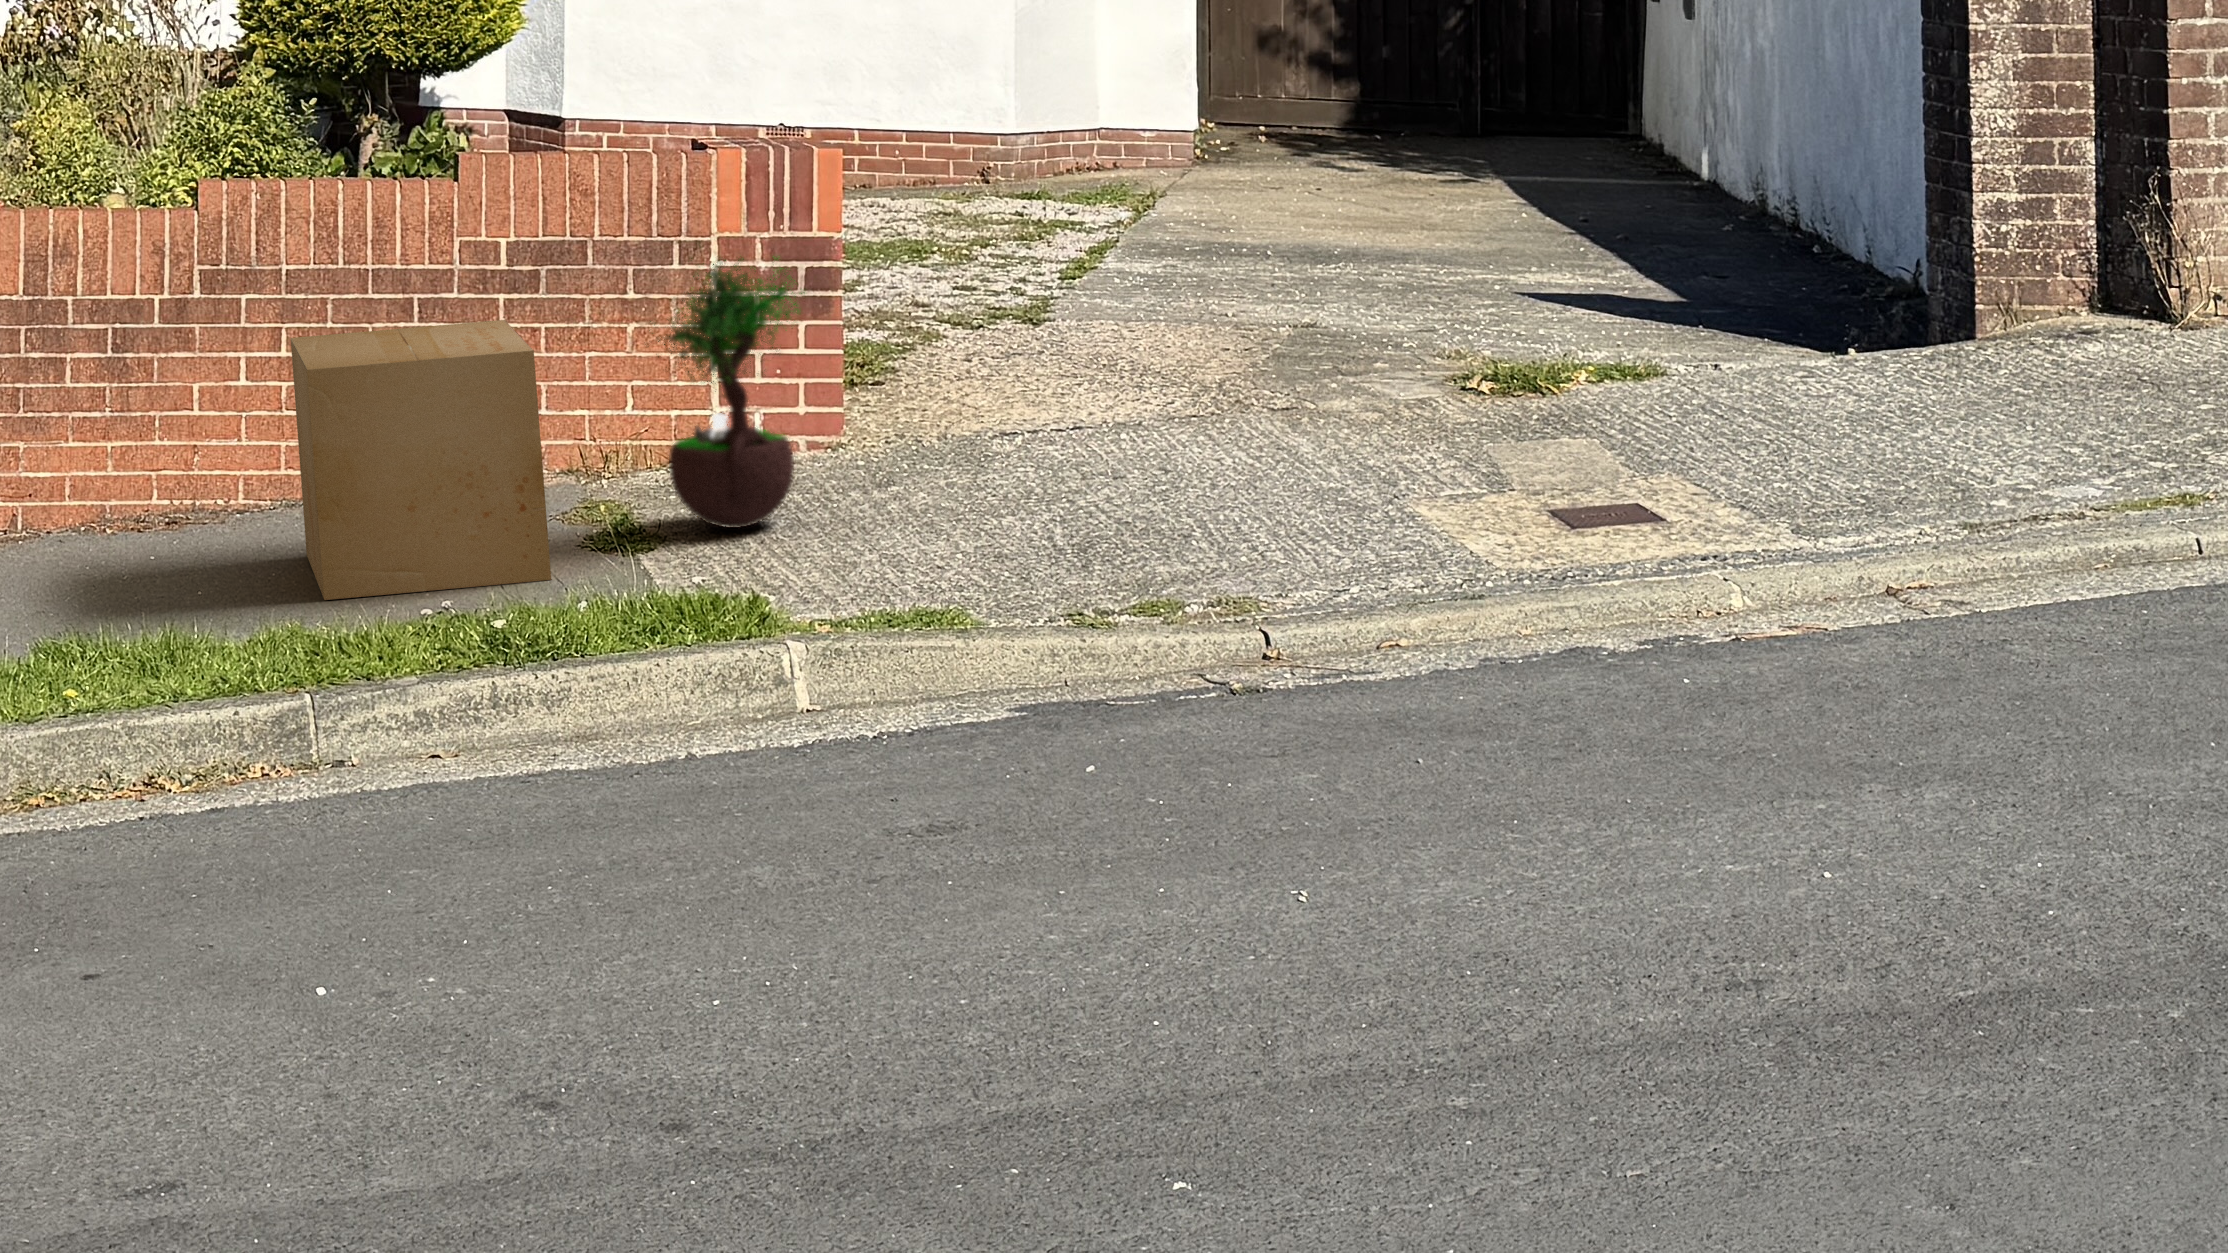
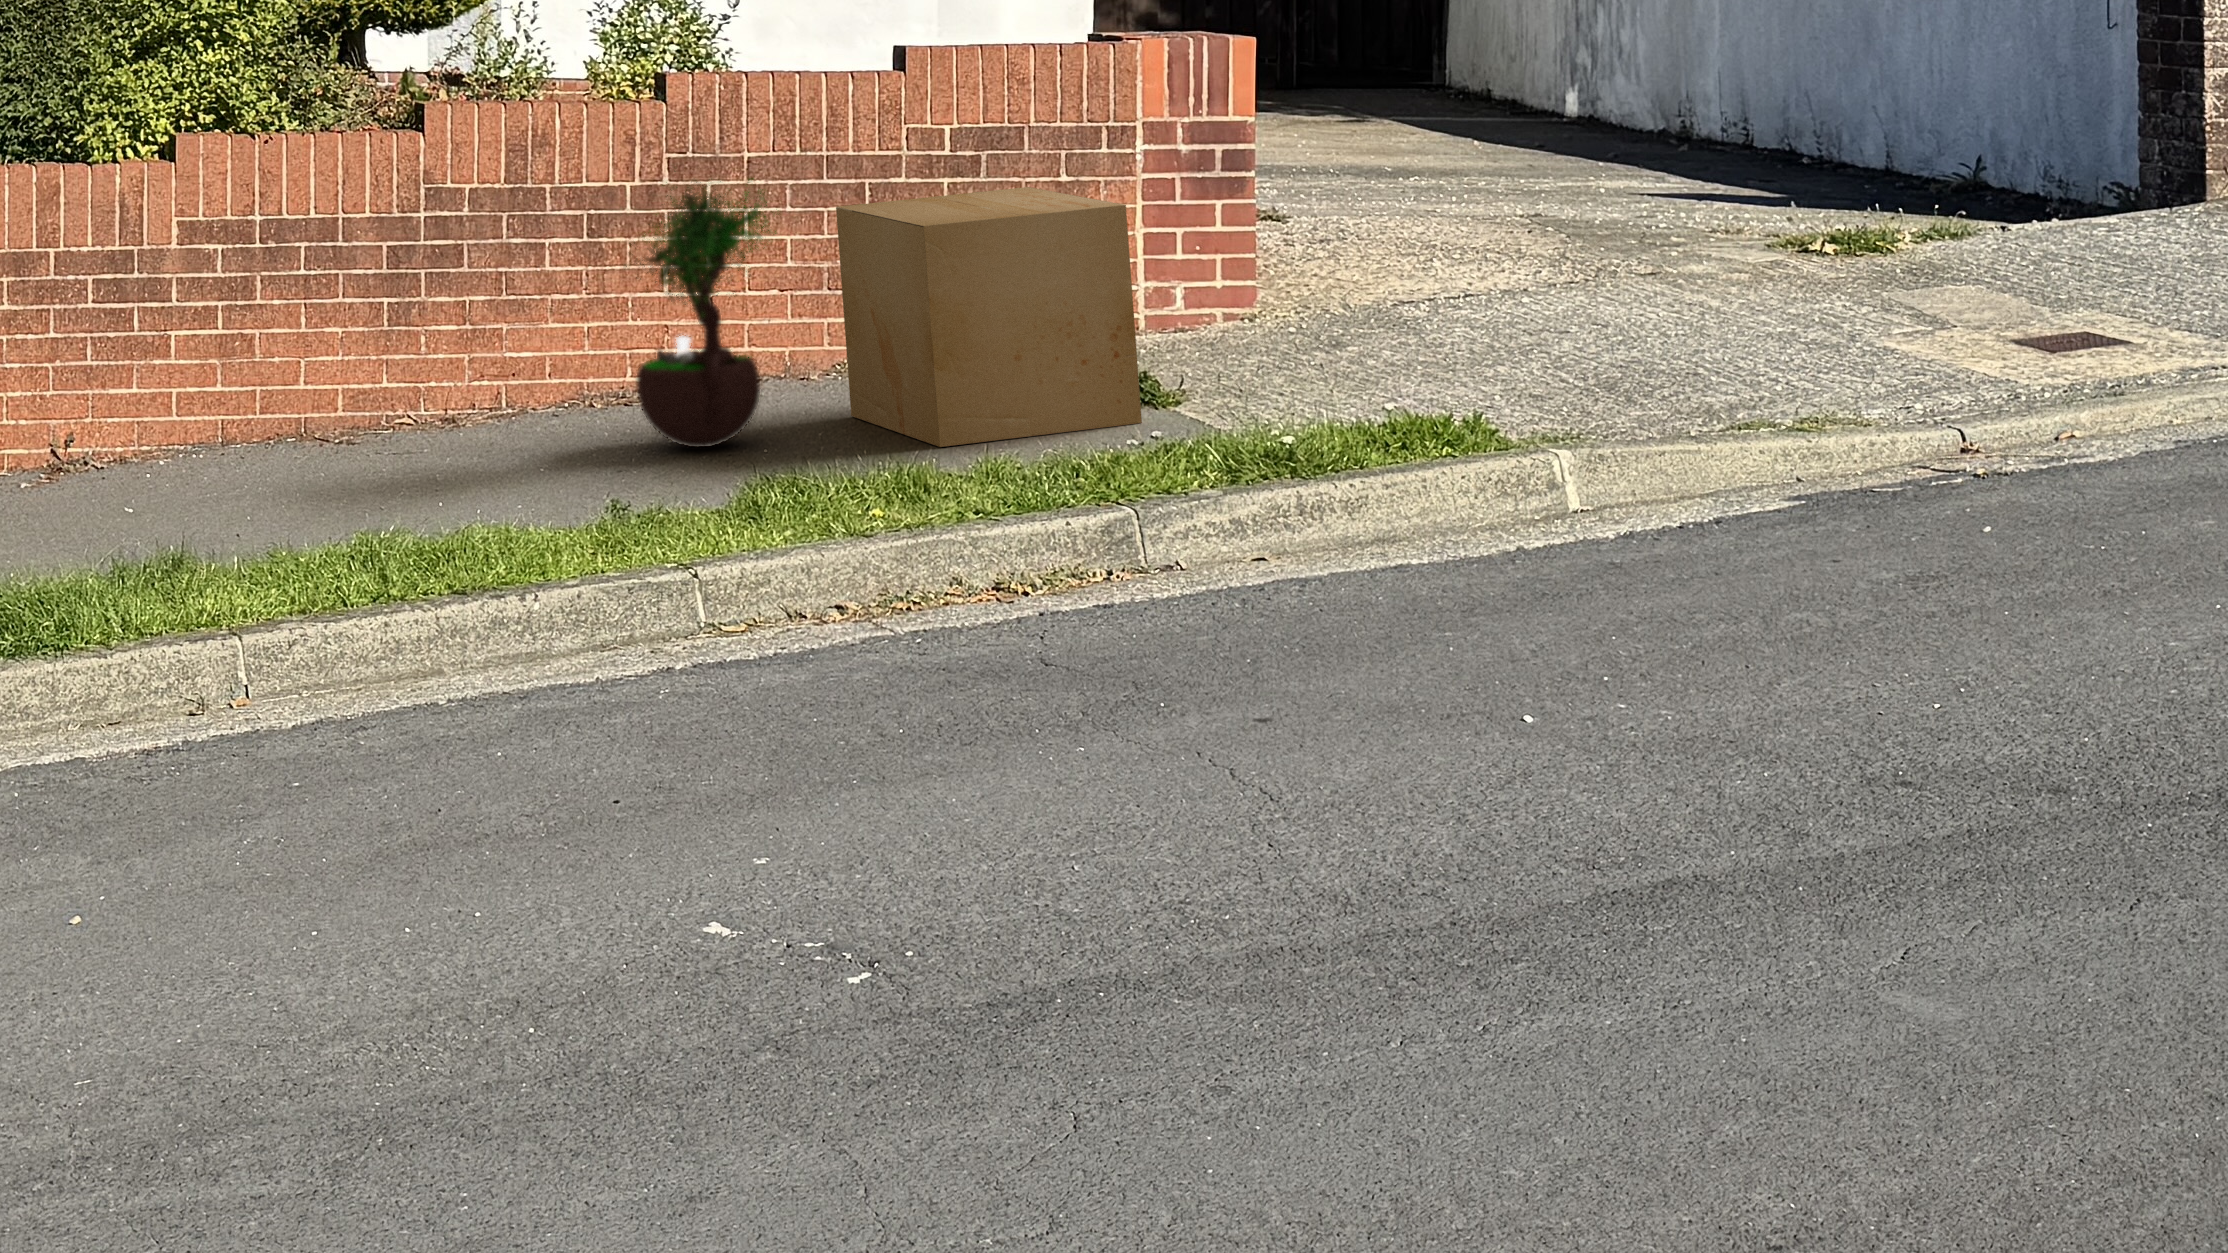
potted tree: present [648,258,805,528] -> present [626,171,776,447]

